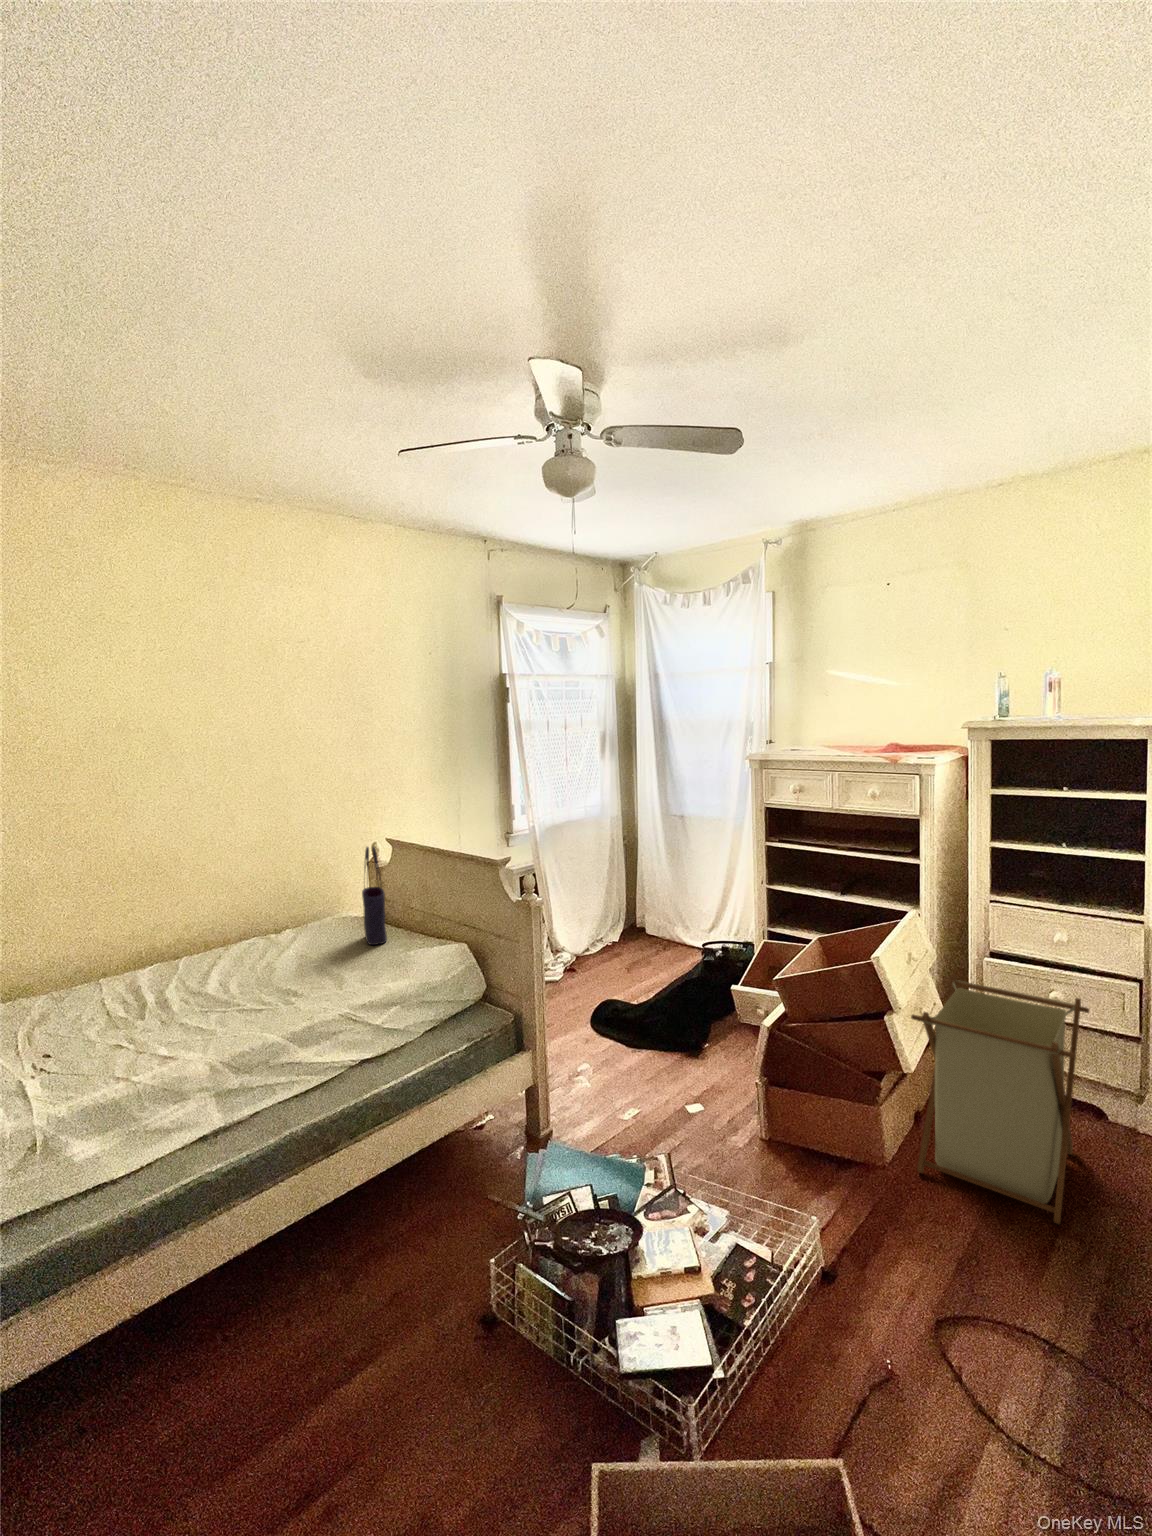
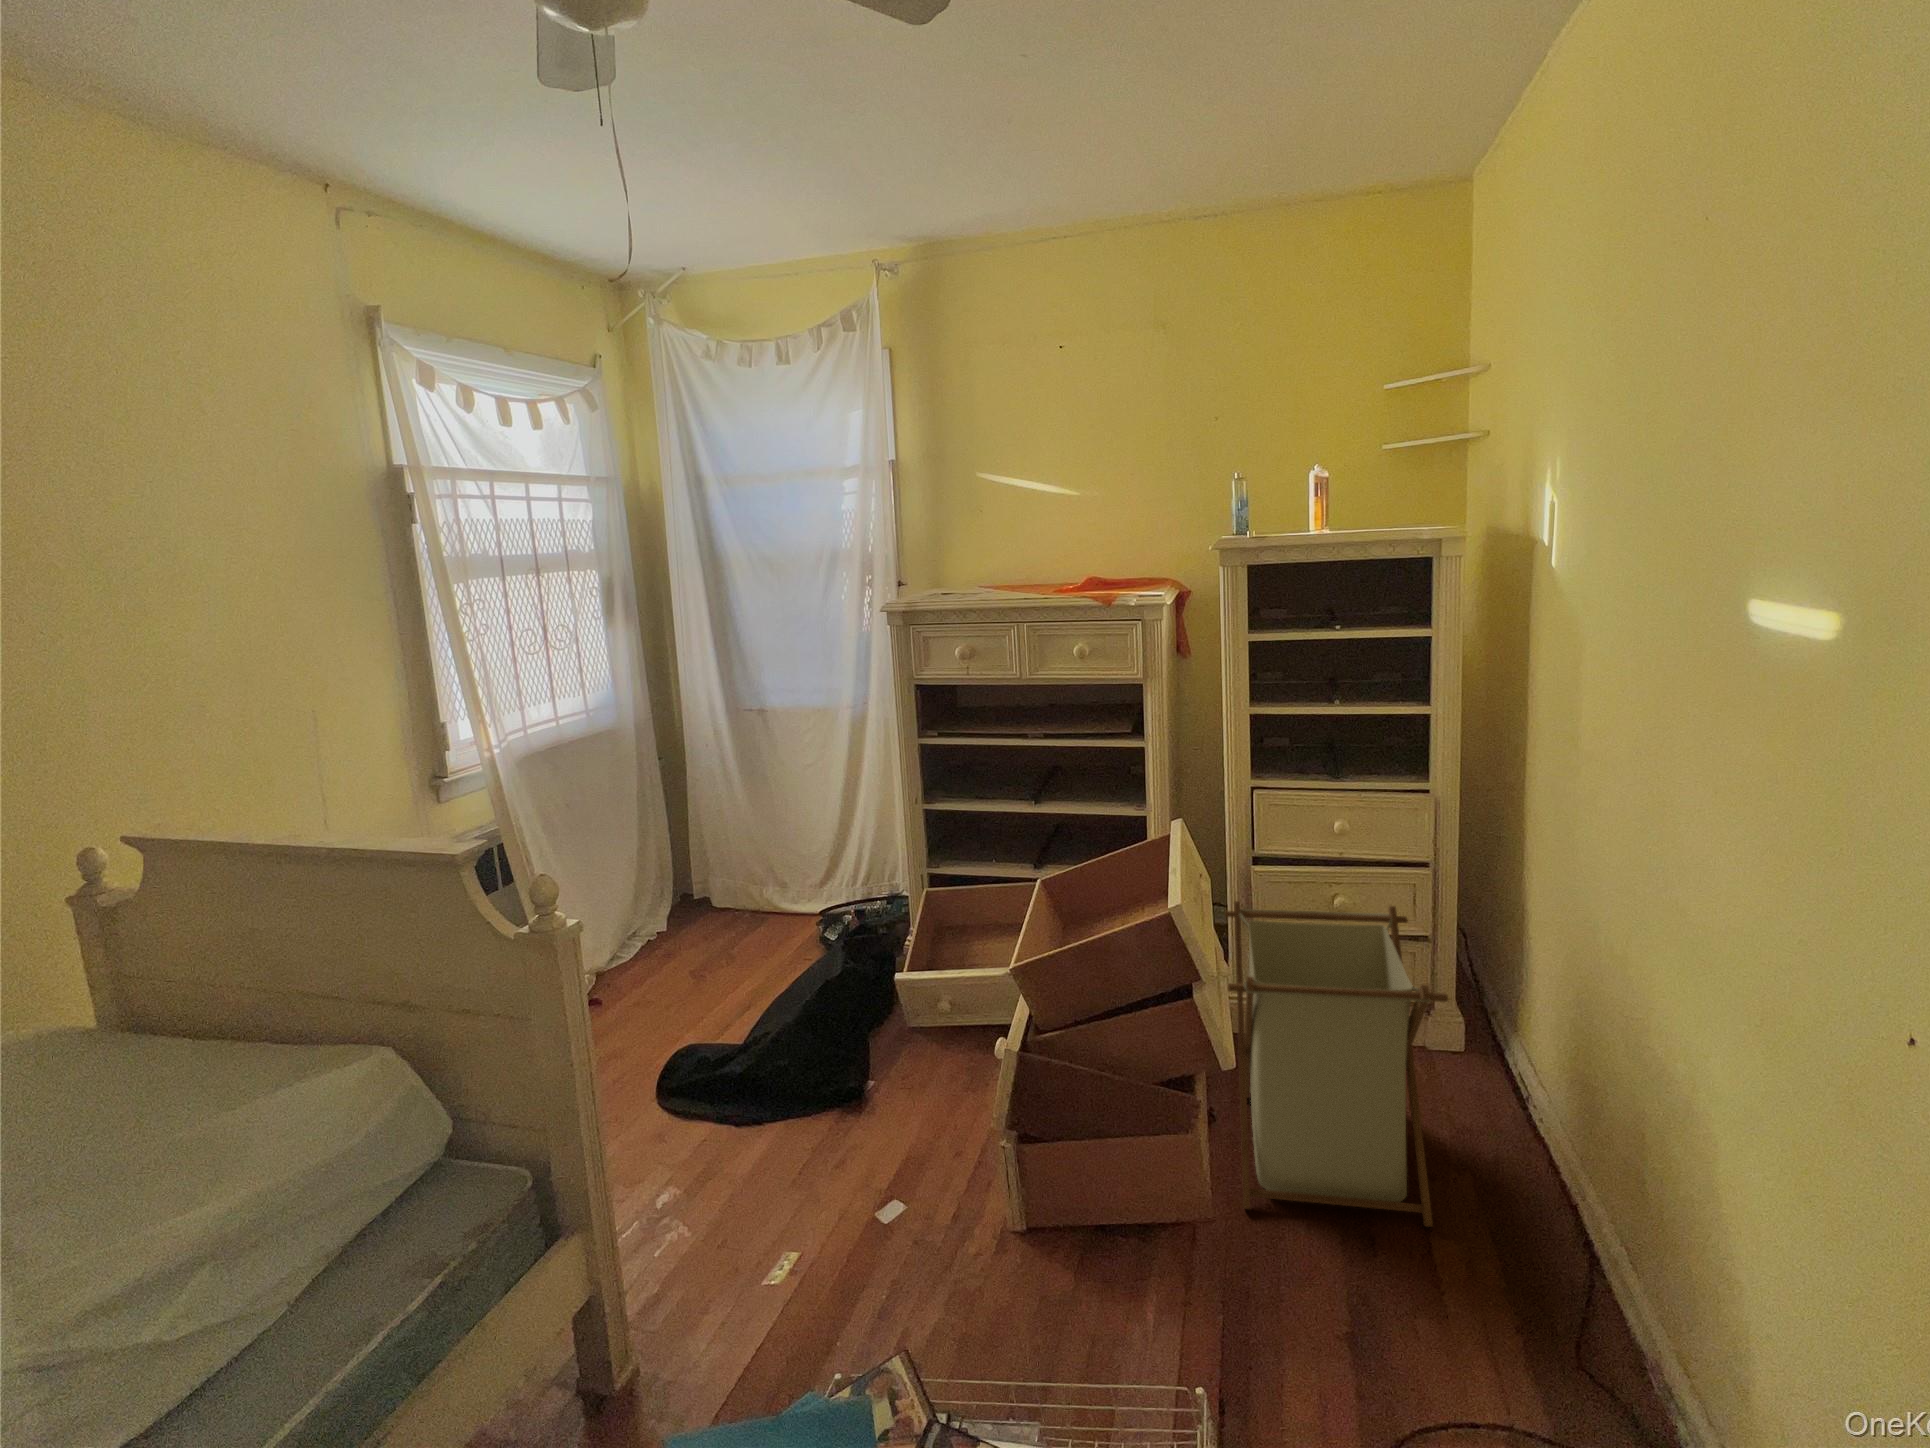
tote bag: present [362,847,387,945] -> none [36,875,139,1124]

